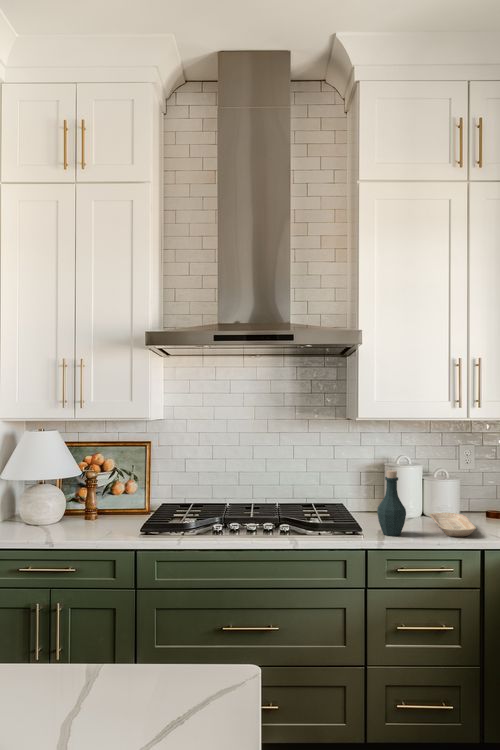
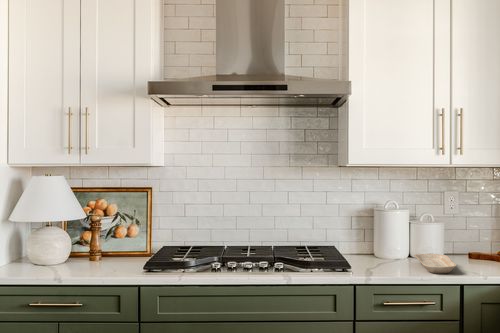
bottle: present [377,470,406,536] -> none [365,213,392,273]

